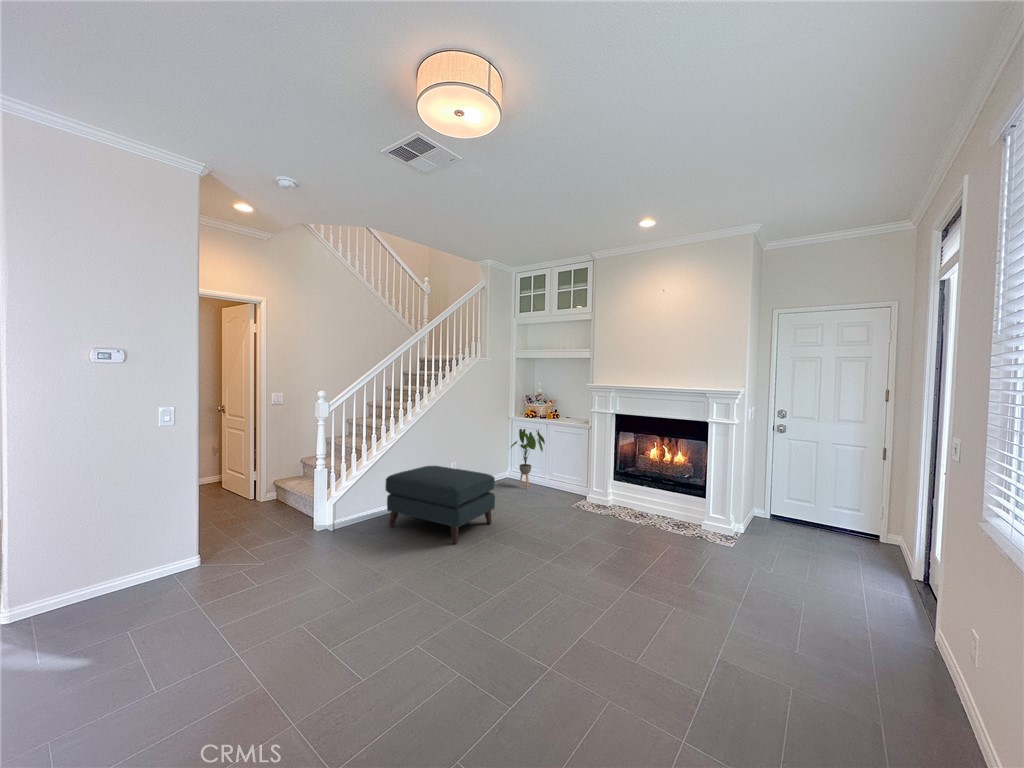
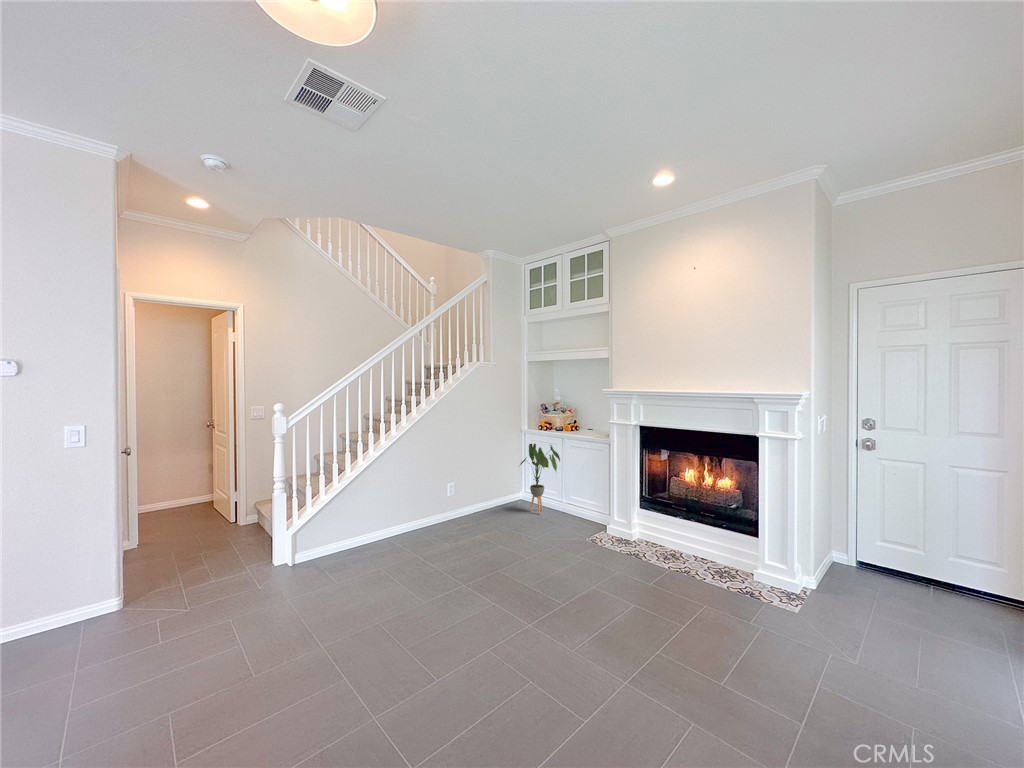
ottoman: present [385,466,495,544] -> none [352,489,482,592]

